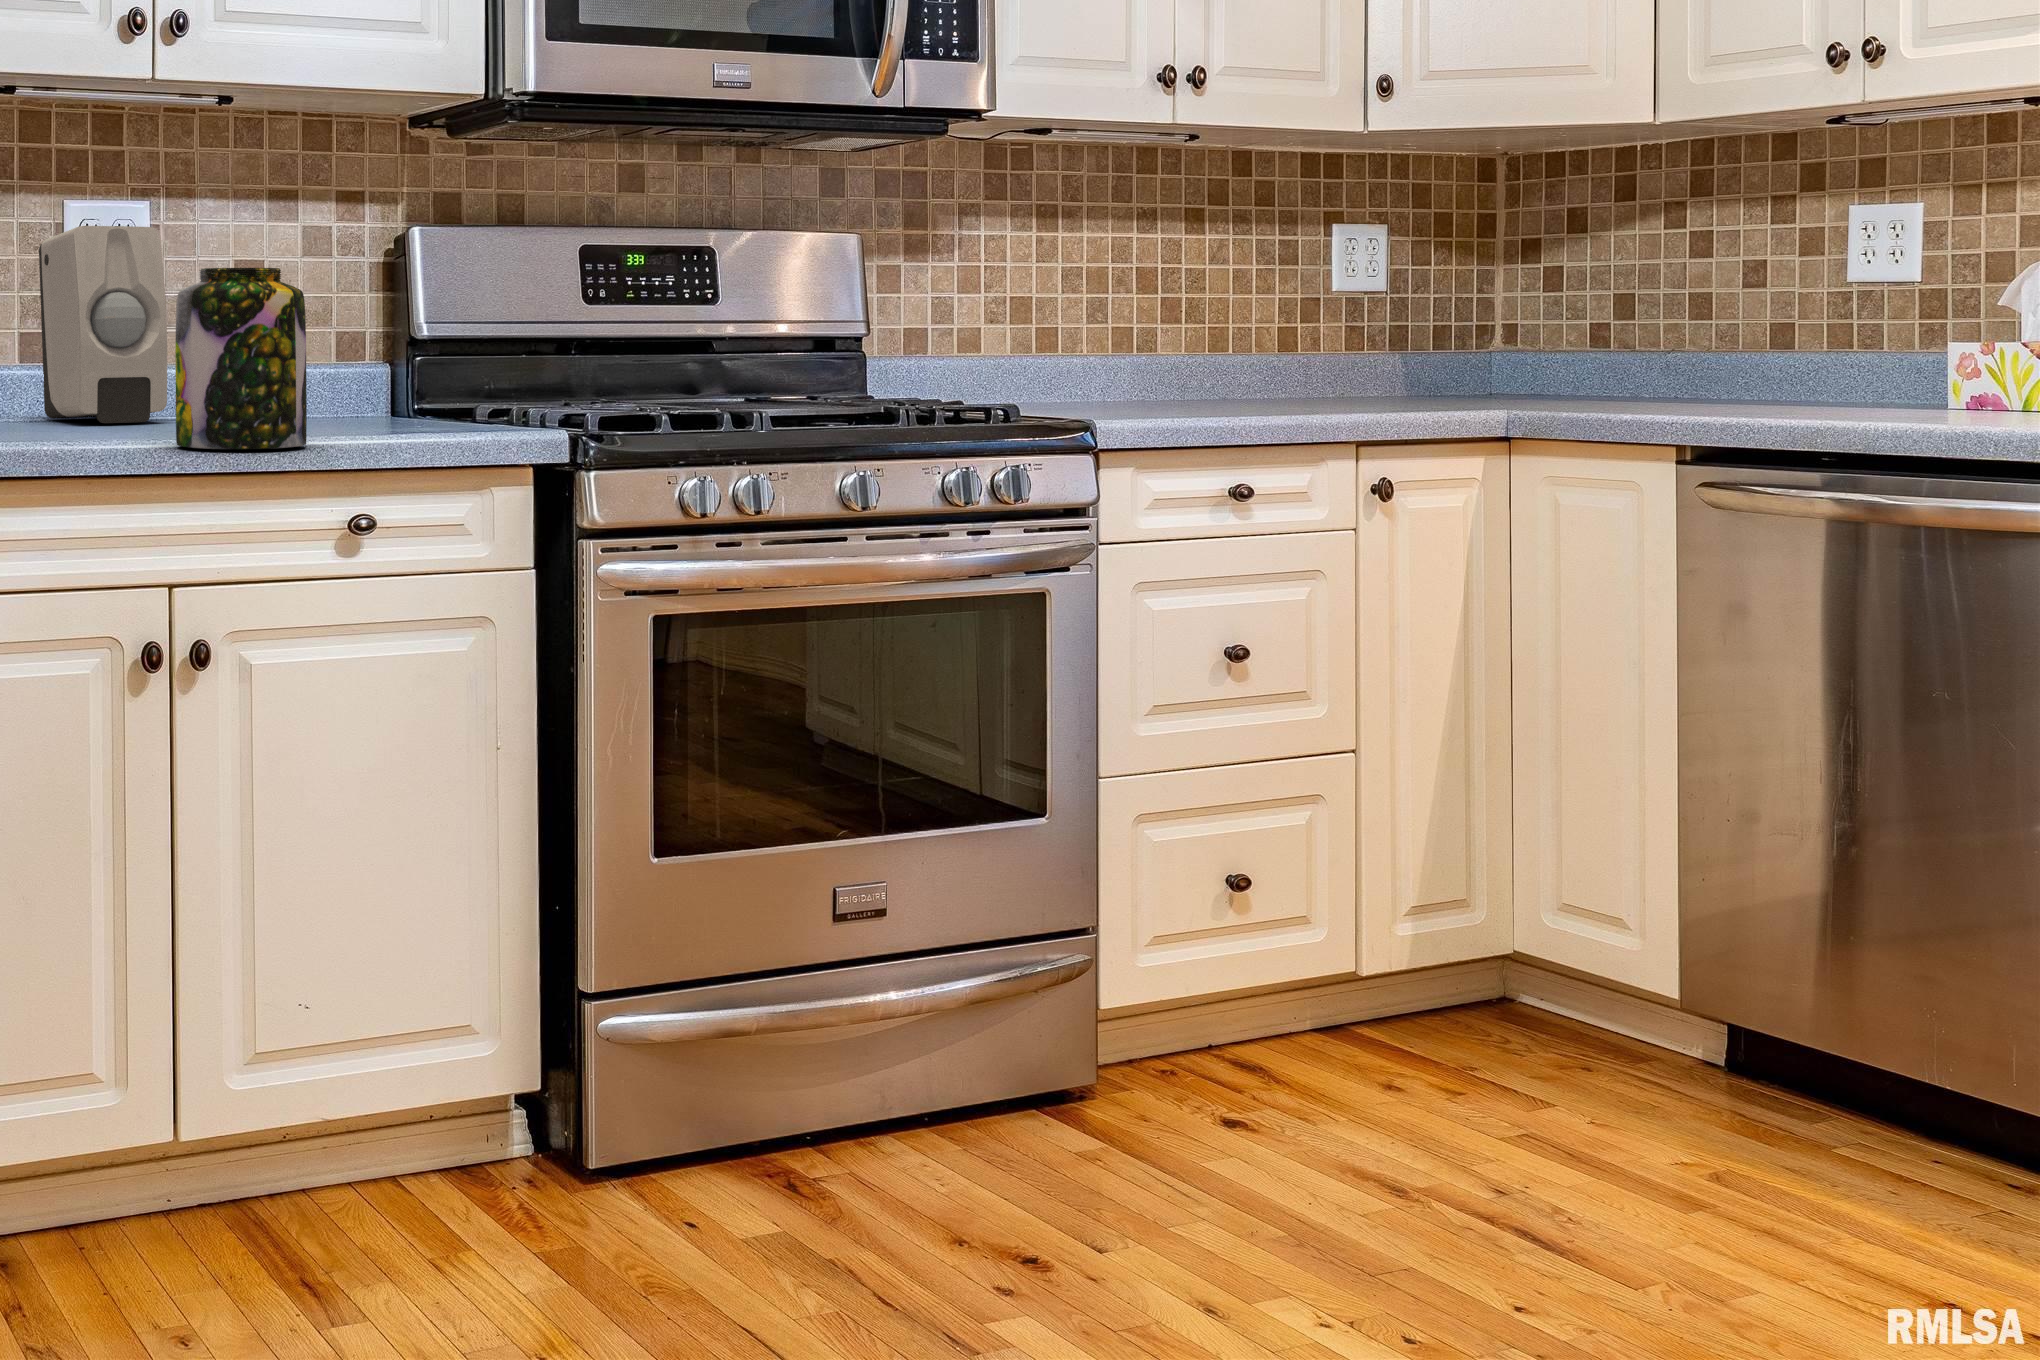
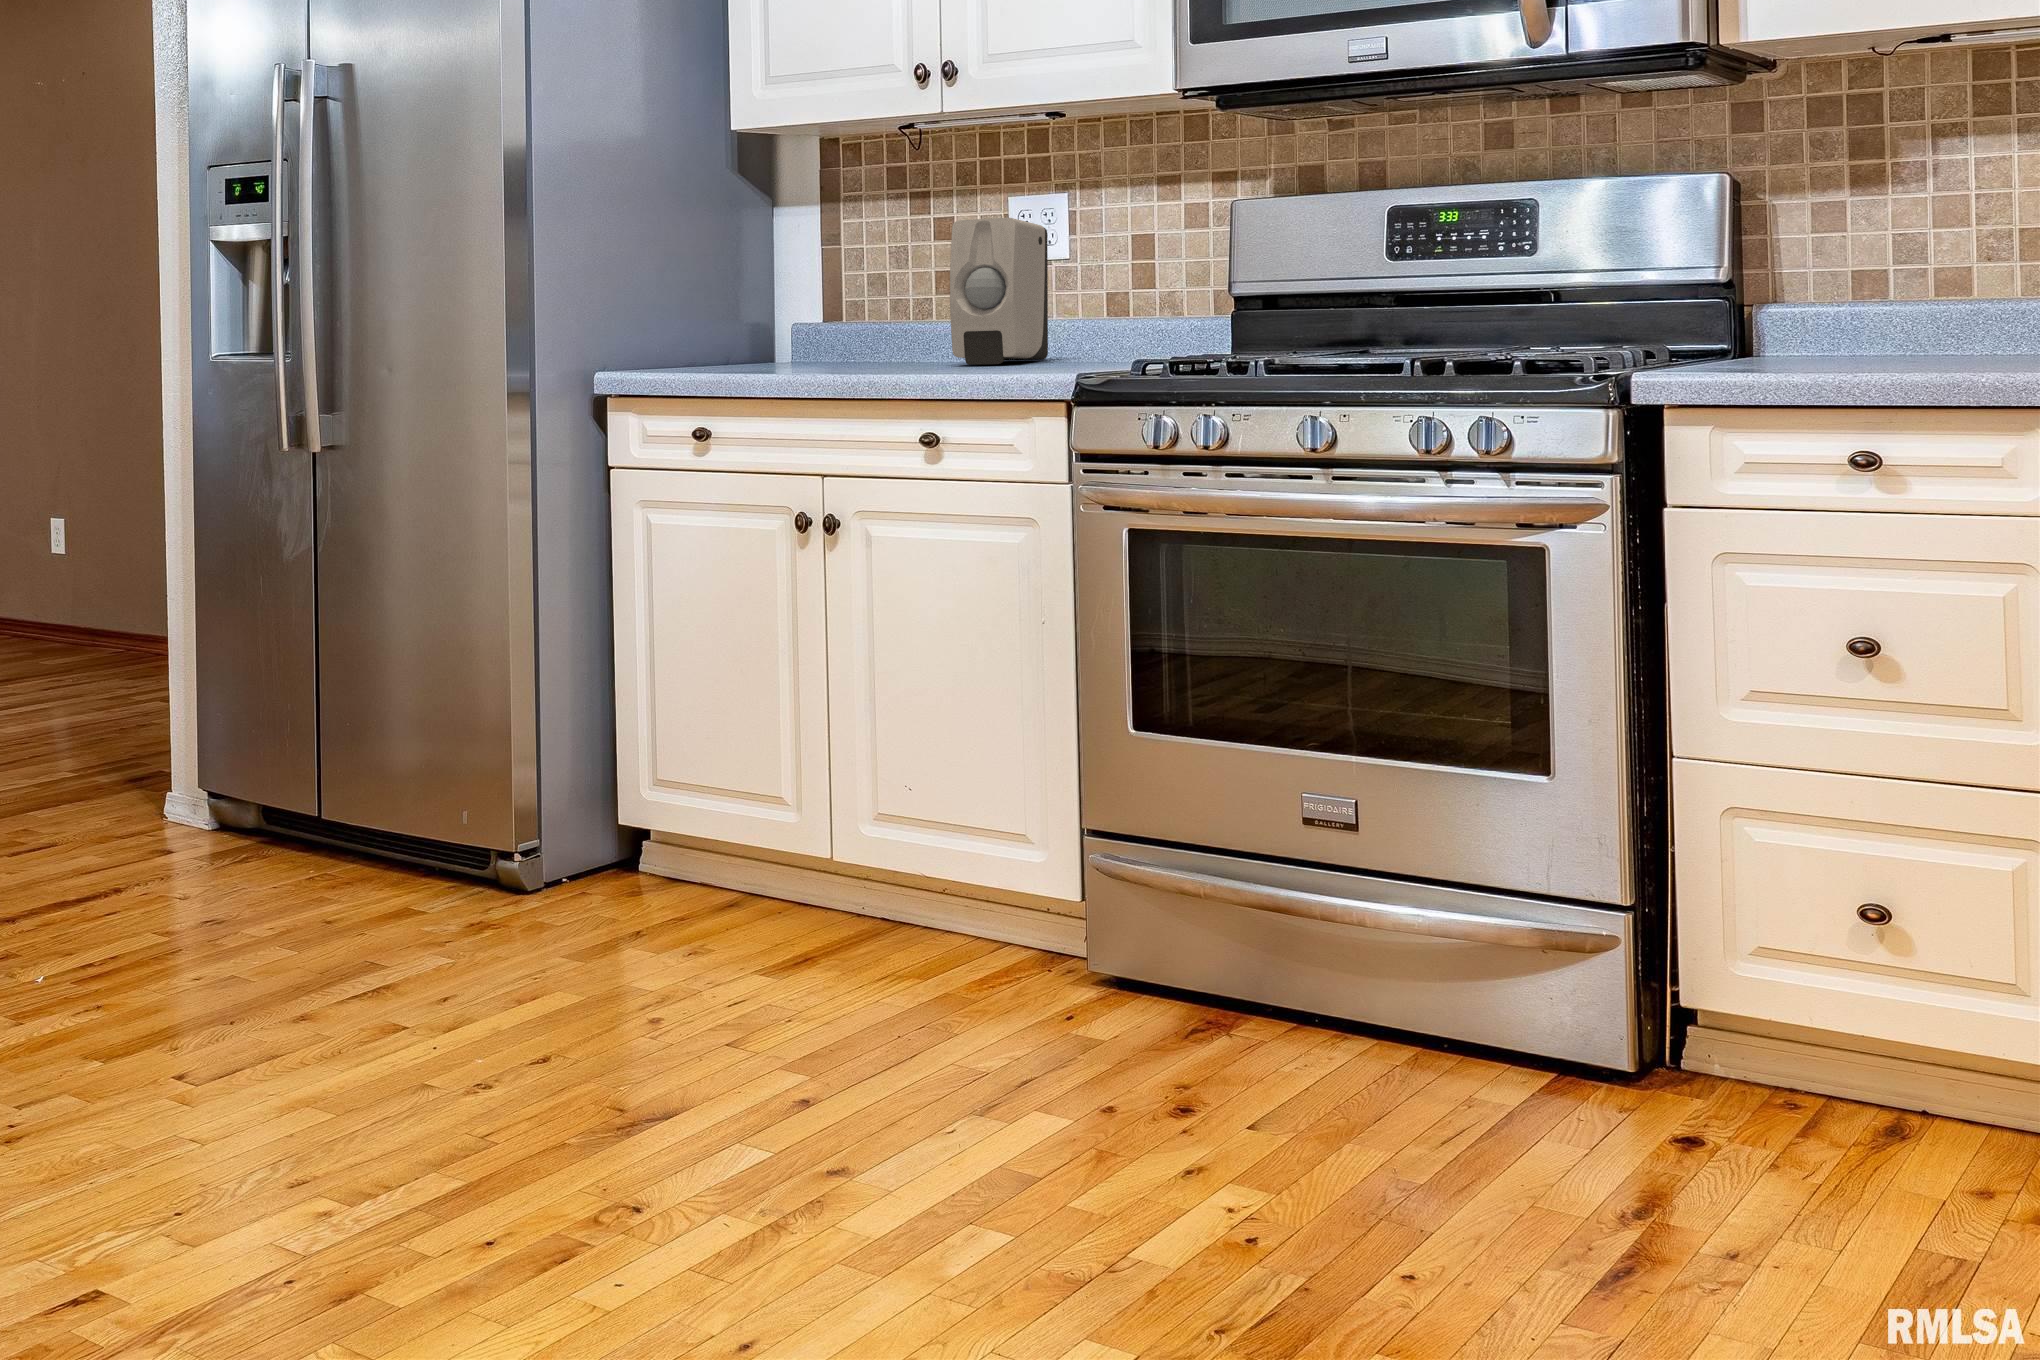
jar: present [175,268,307,449] -> none [822,257,910,383]

